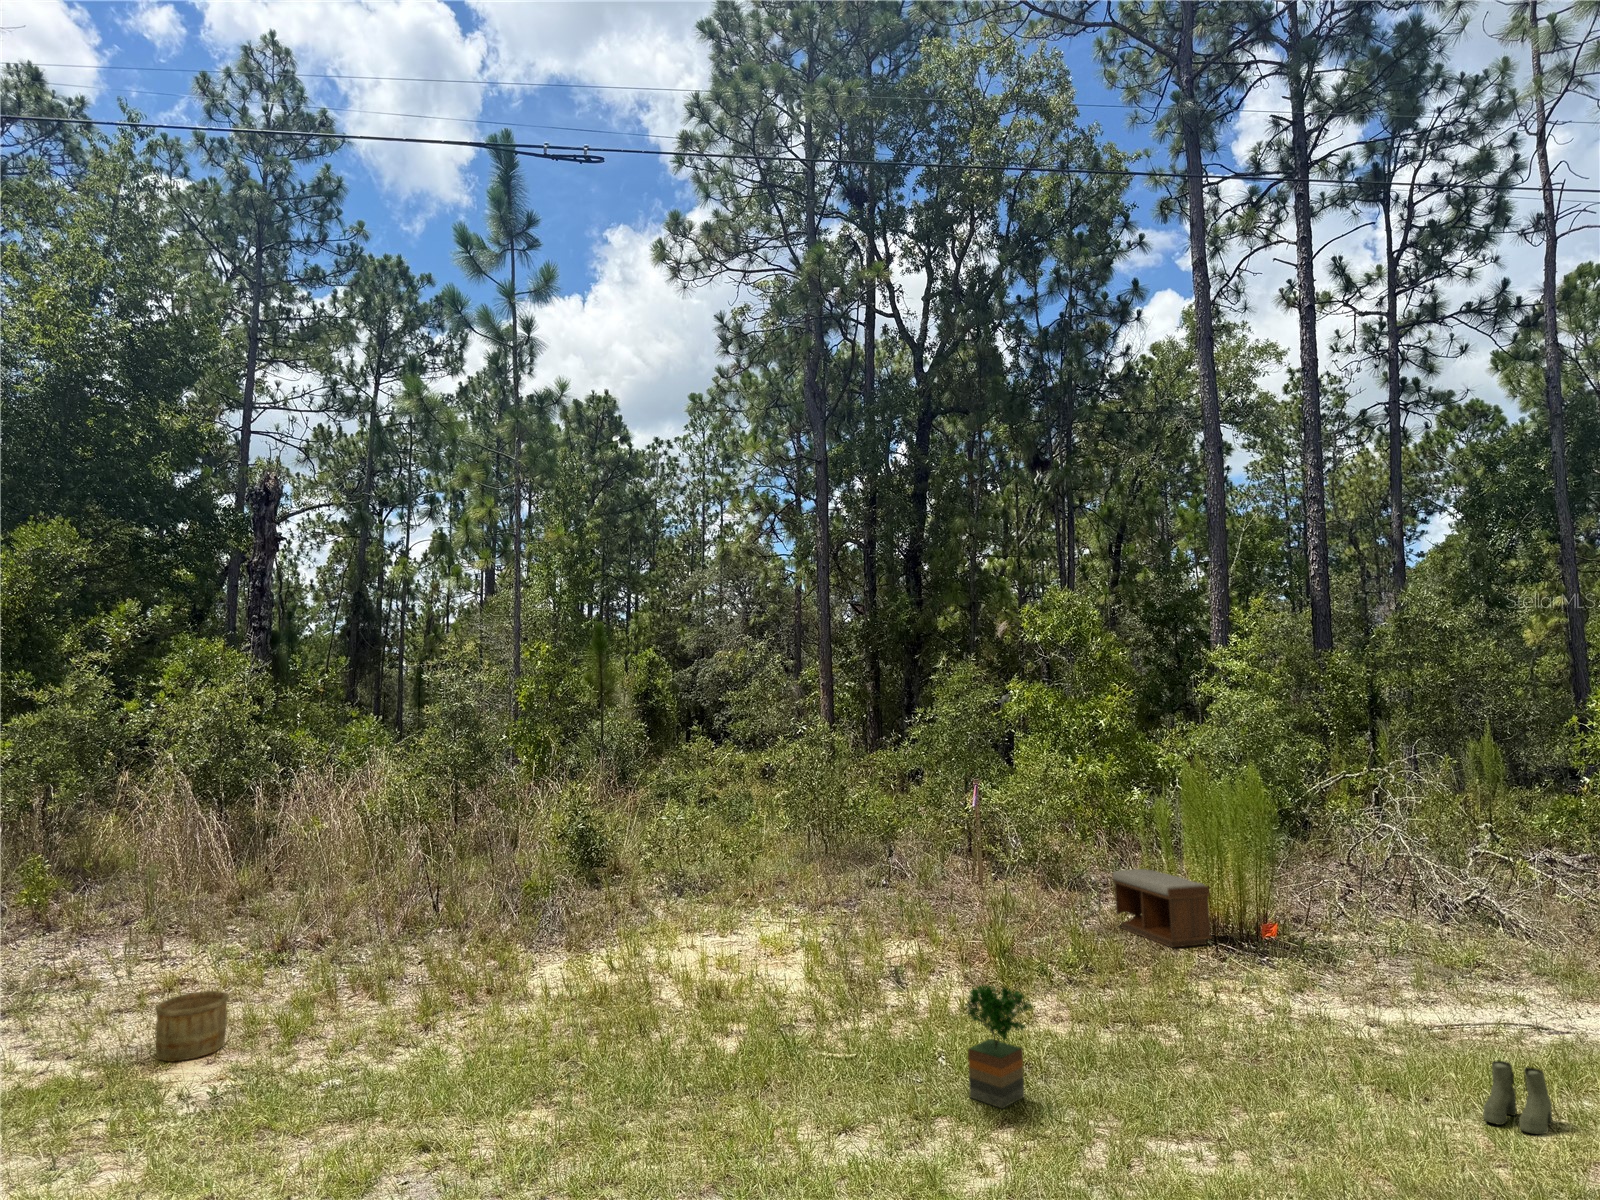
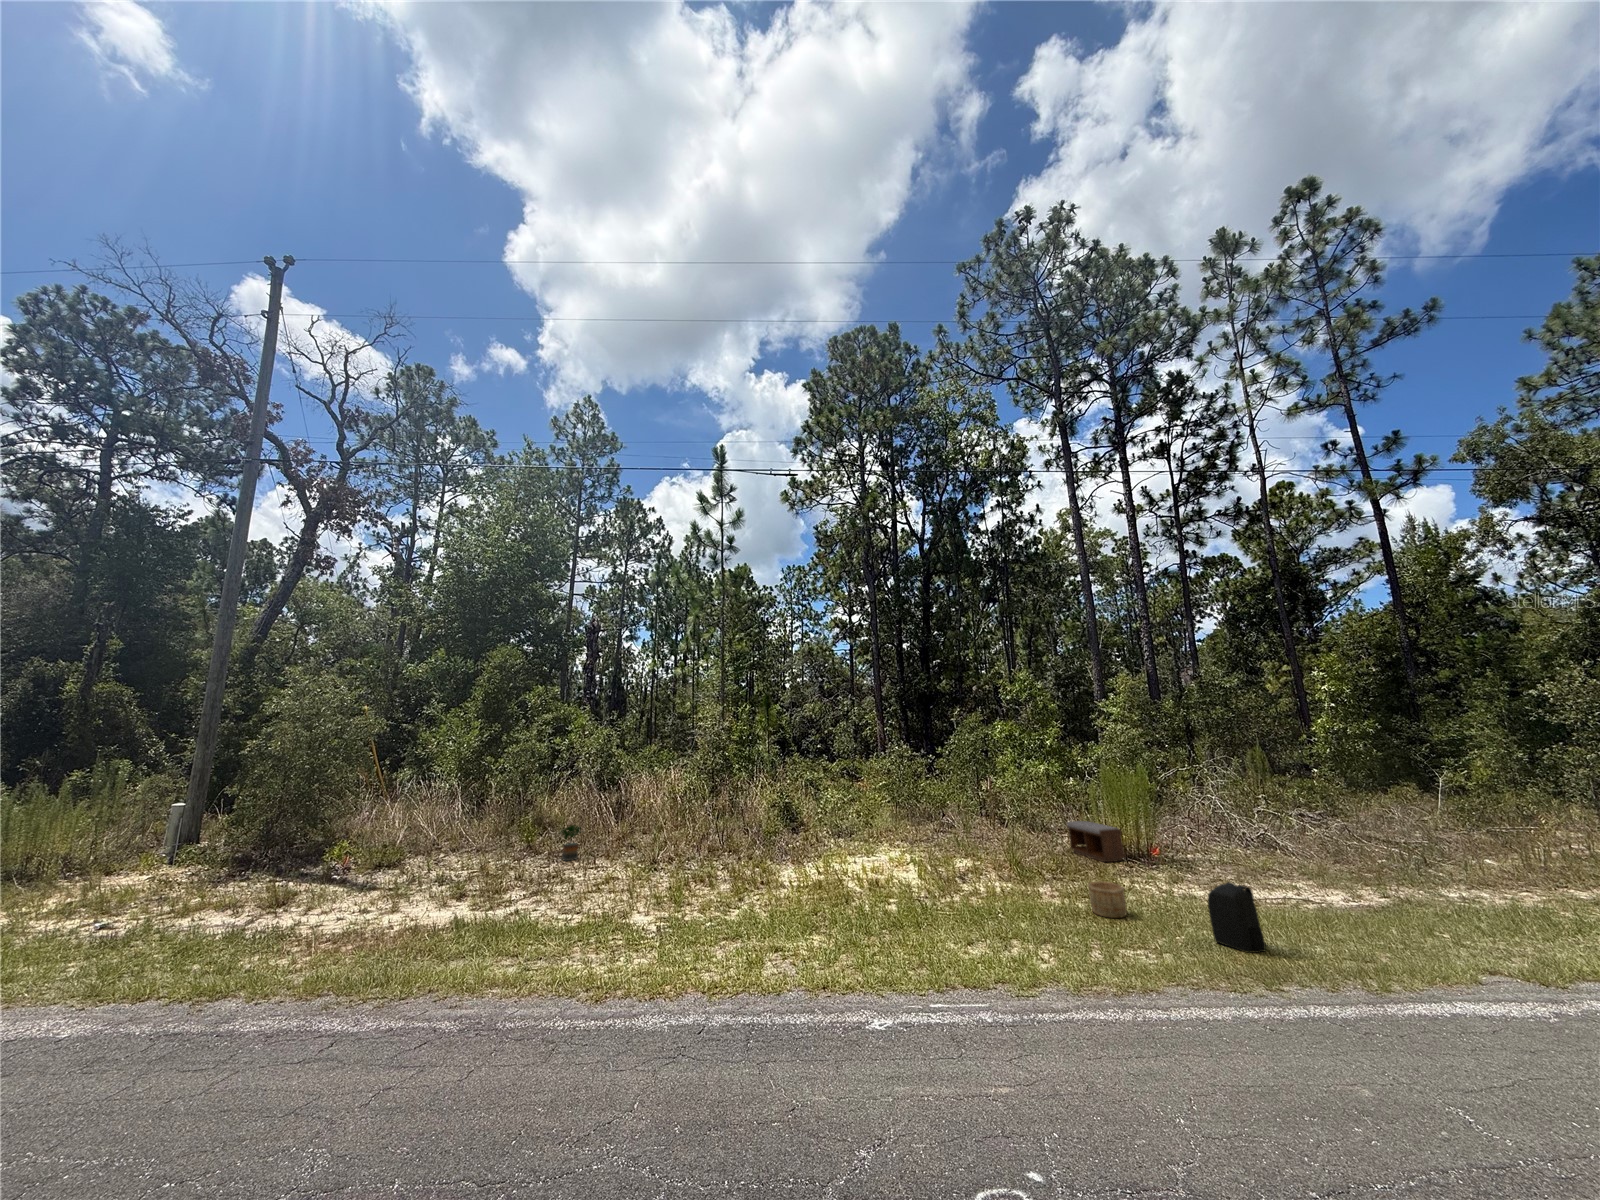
potted tree: present [967,984,1032,1108] -> present [560,825,583,861]
wooden bucket: present [155,991,229,1062] -> present [1088,881,1127,918]
backpack: none [1333,1010,1446,1161] -> present [1208,882,1266,953]
boots: present [1483,1061,1552,1134] -> none [1284,908,1319,943]

